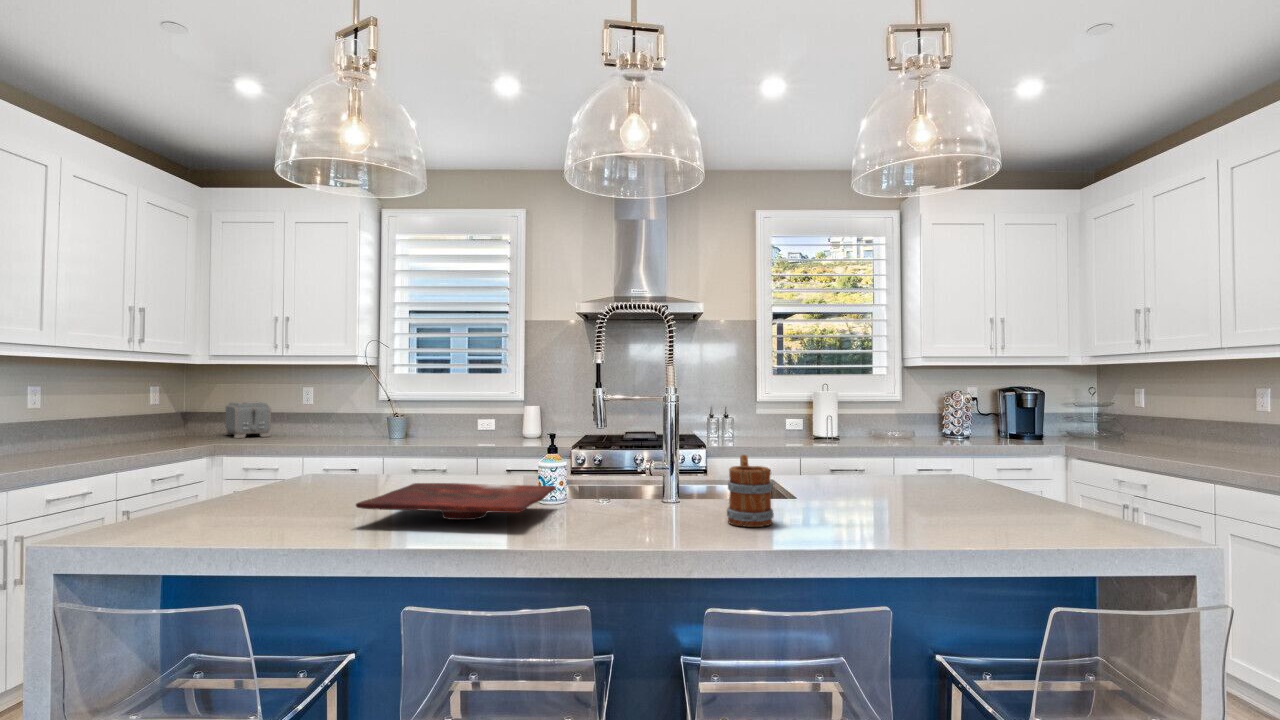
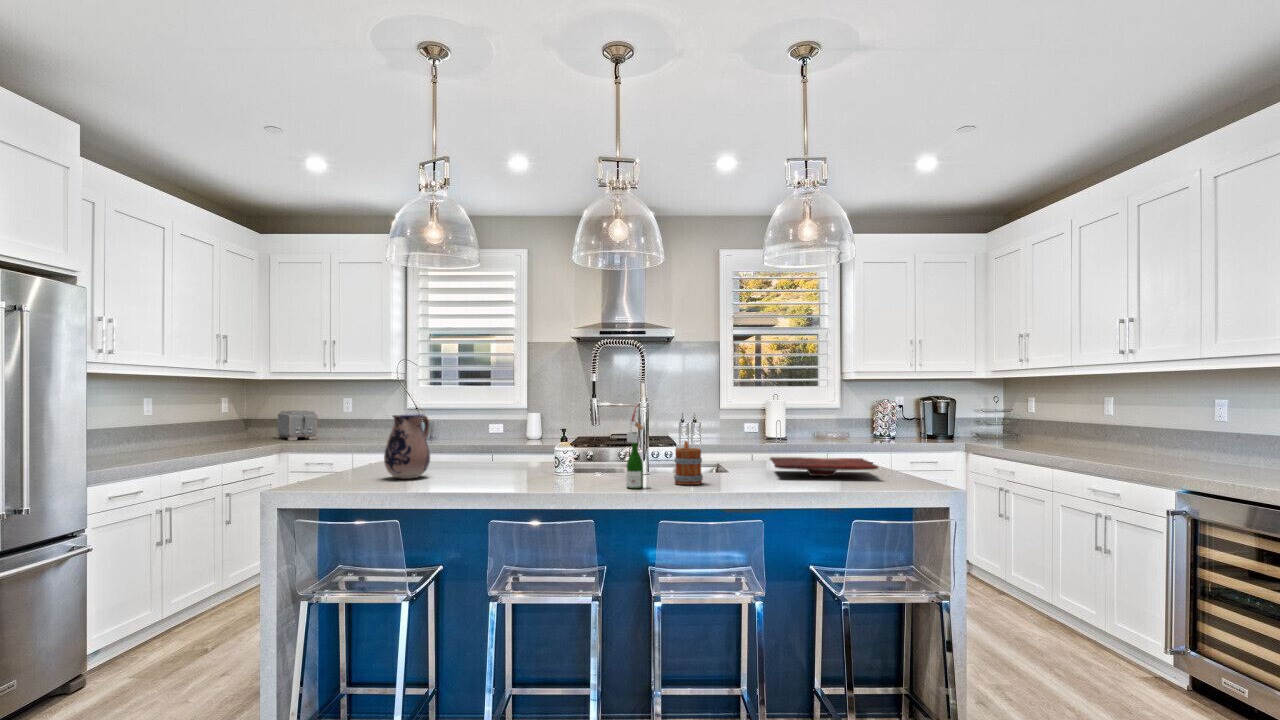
wine bottle: none [653,396,694,536] -> present [627,409,650,489]
ceramic pitcher: none [281,411,358,509] -> present [384,414,430,479]
cutting board: present [356,483,556,520] -> present [770,457,878,476]

